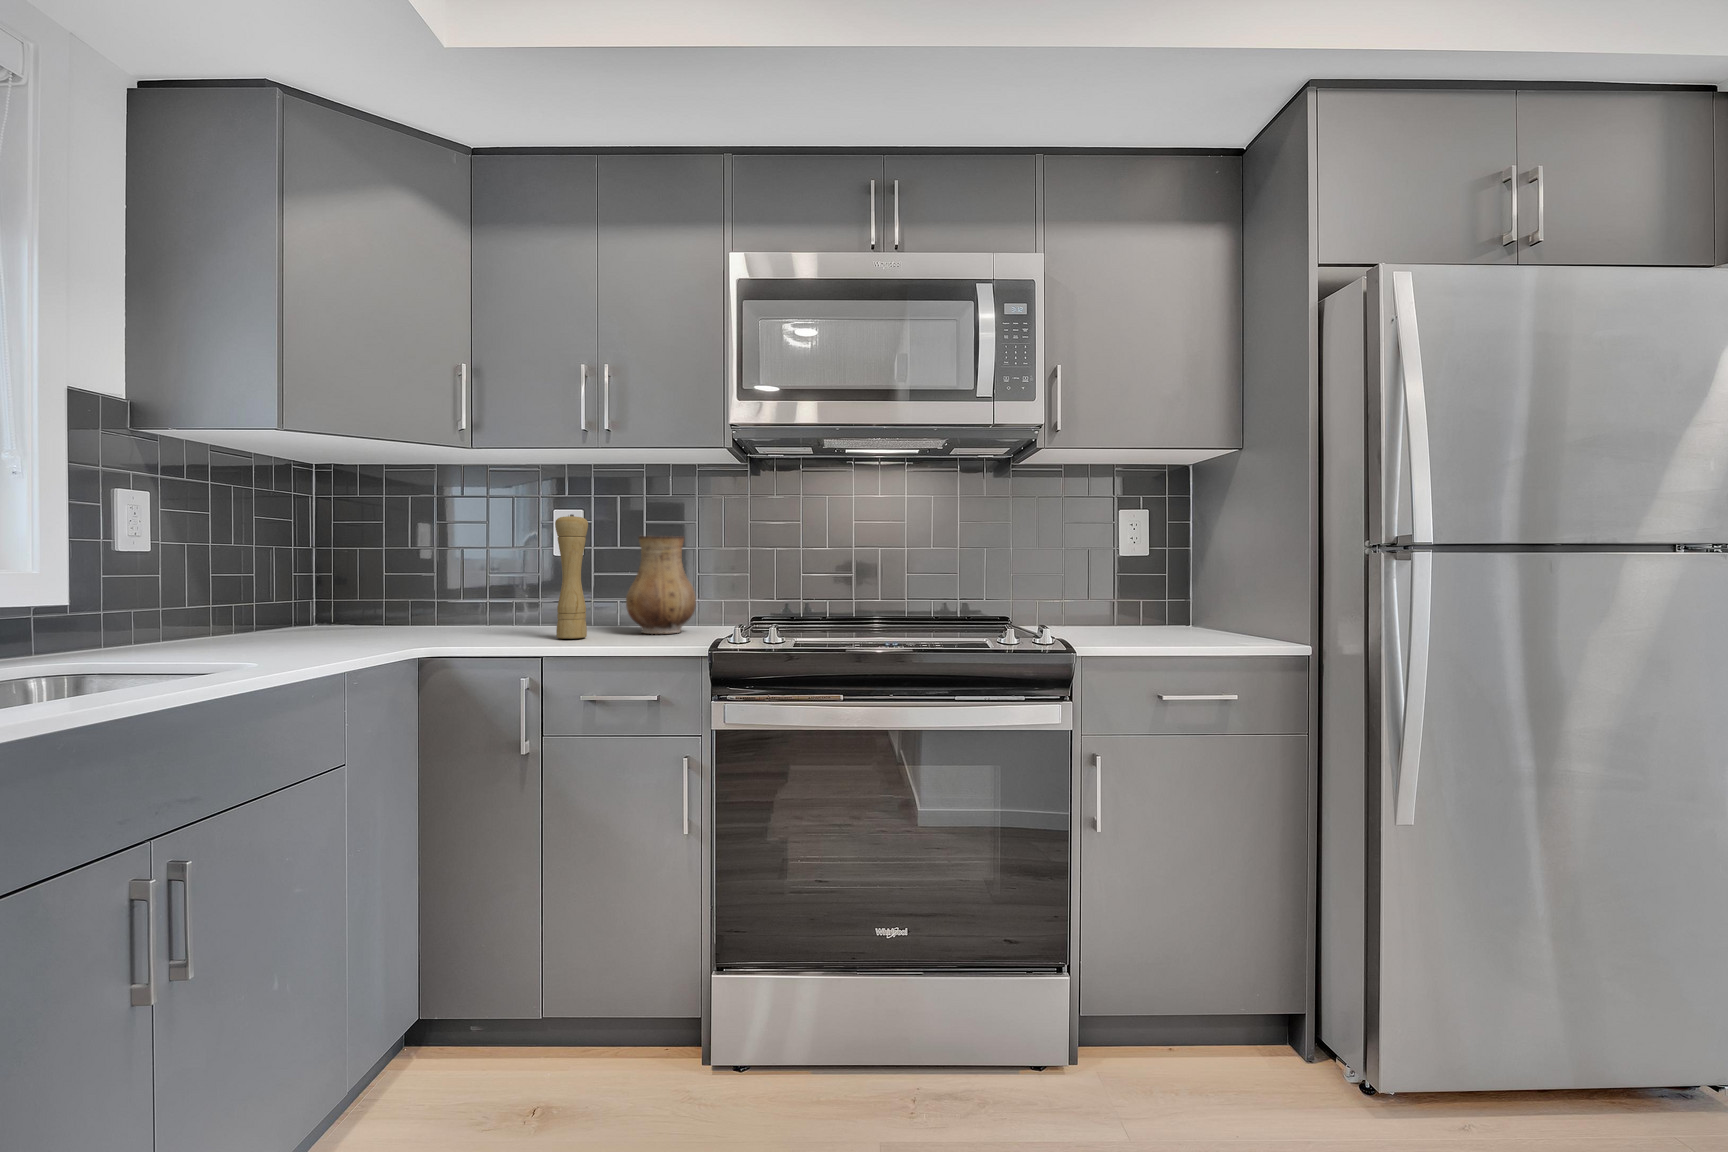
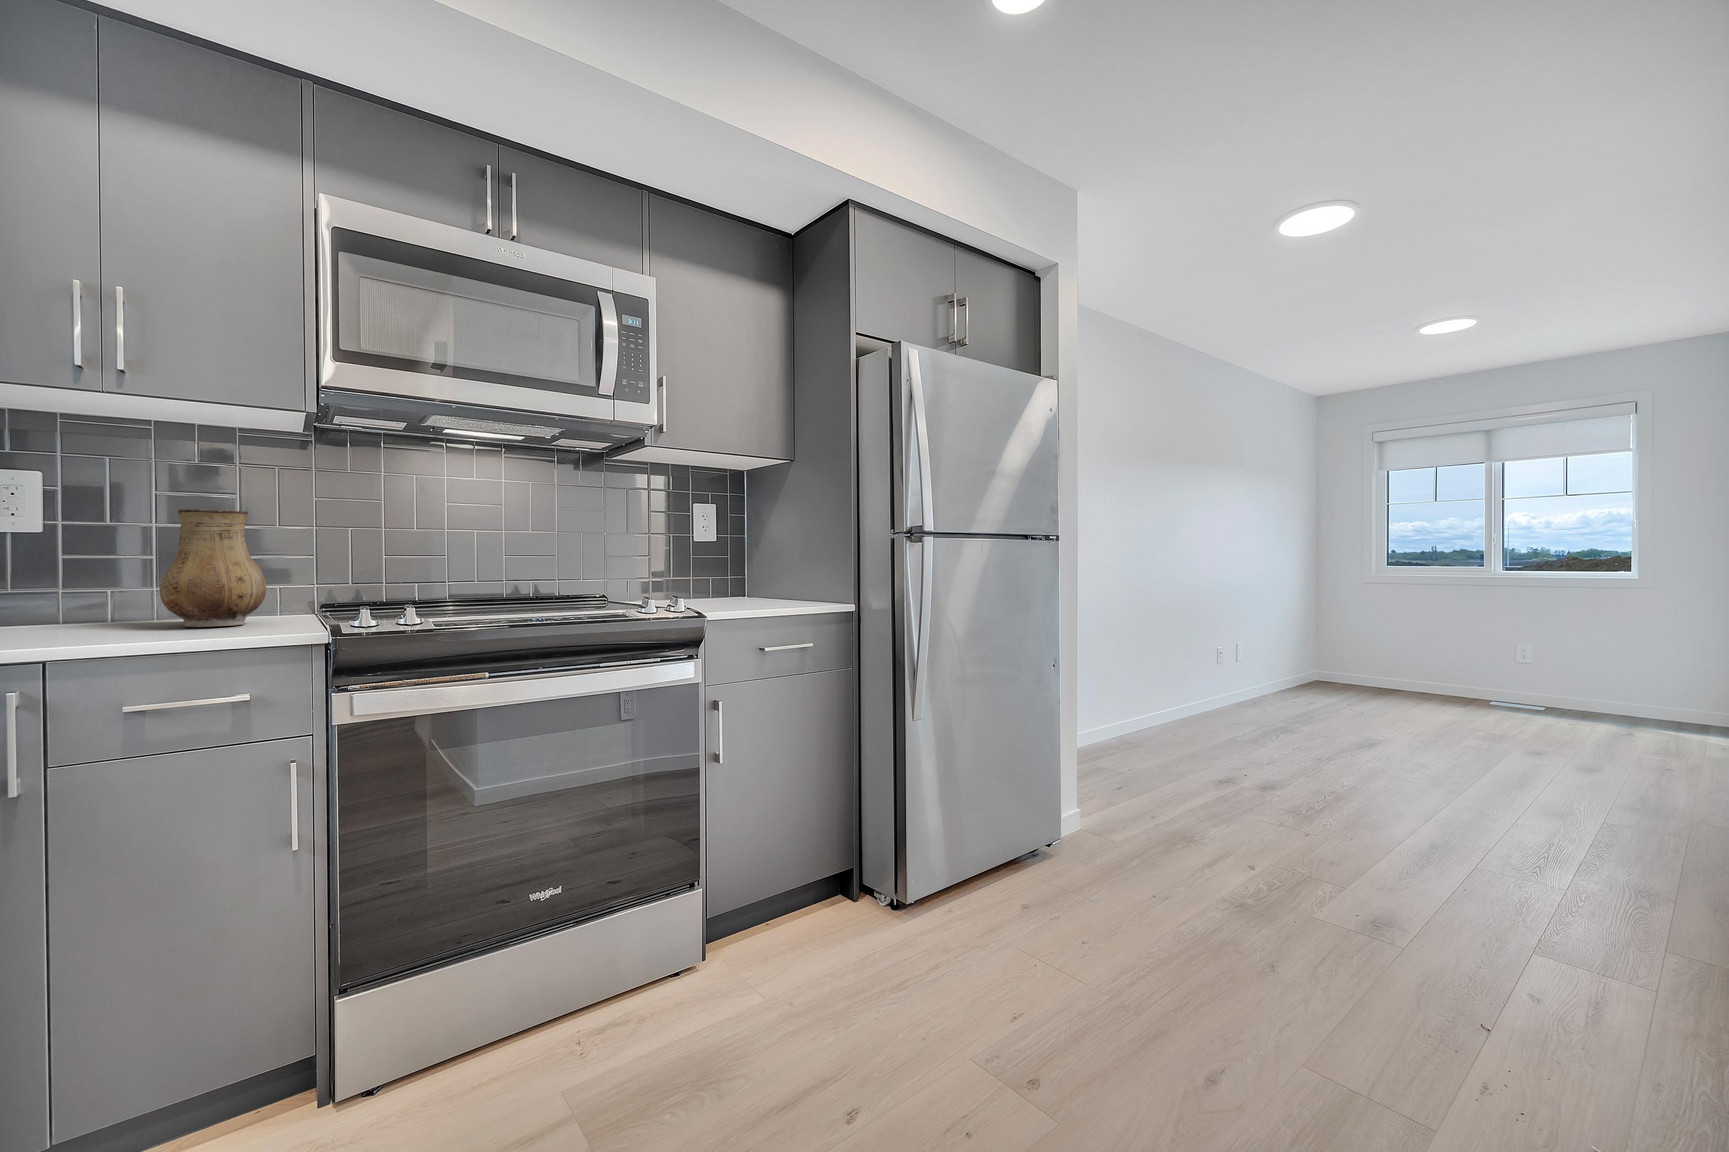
pepper mill: present [555,514,588,639] -> none [51,478,109,638]

